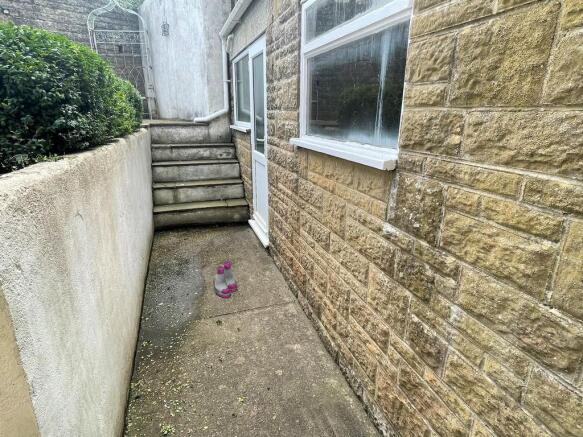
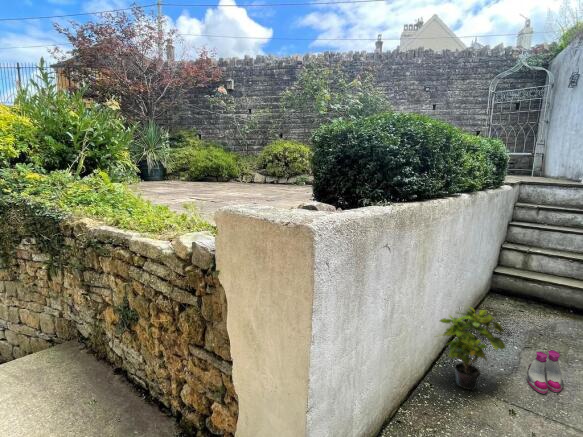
potted plant: none [141,249,200,327] -> present [440,306,505,390]

